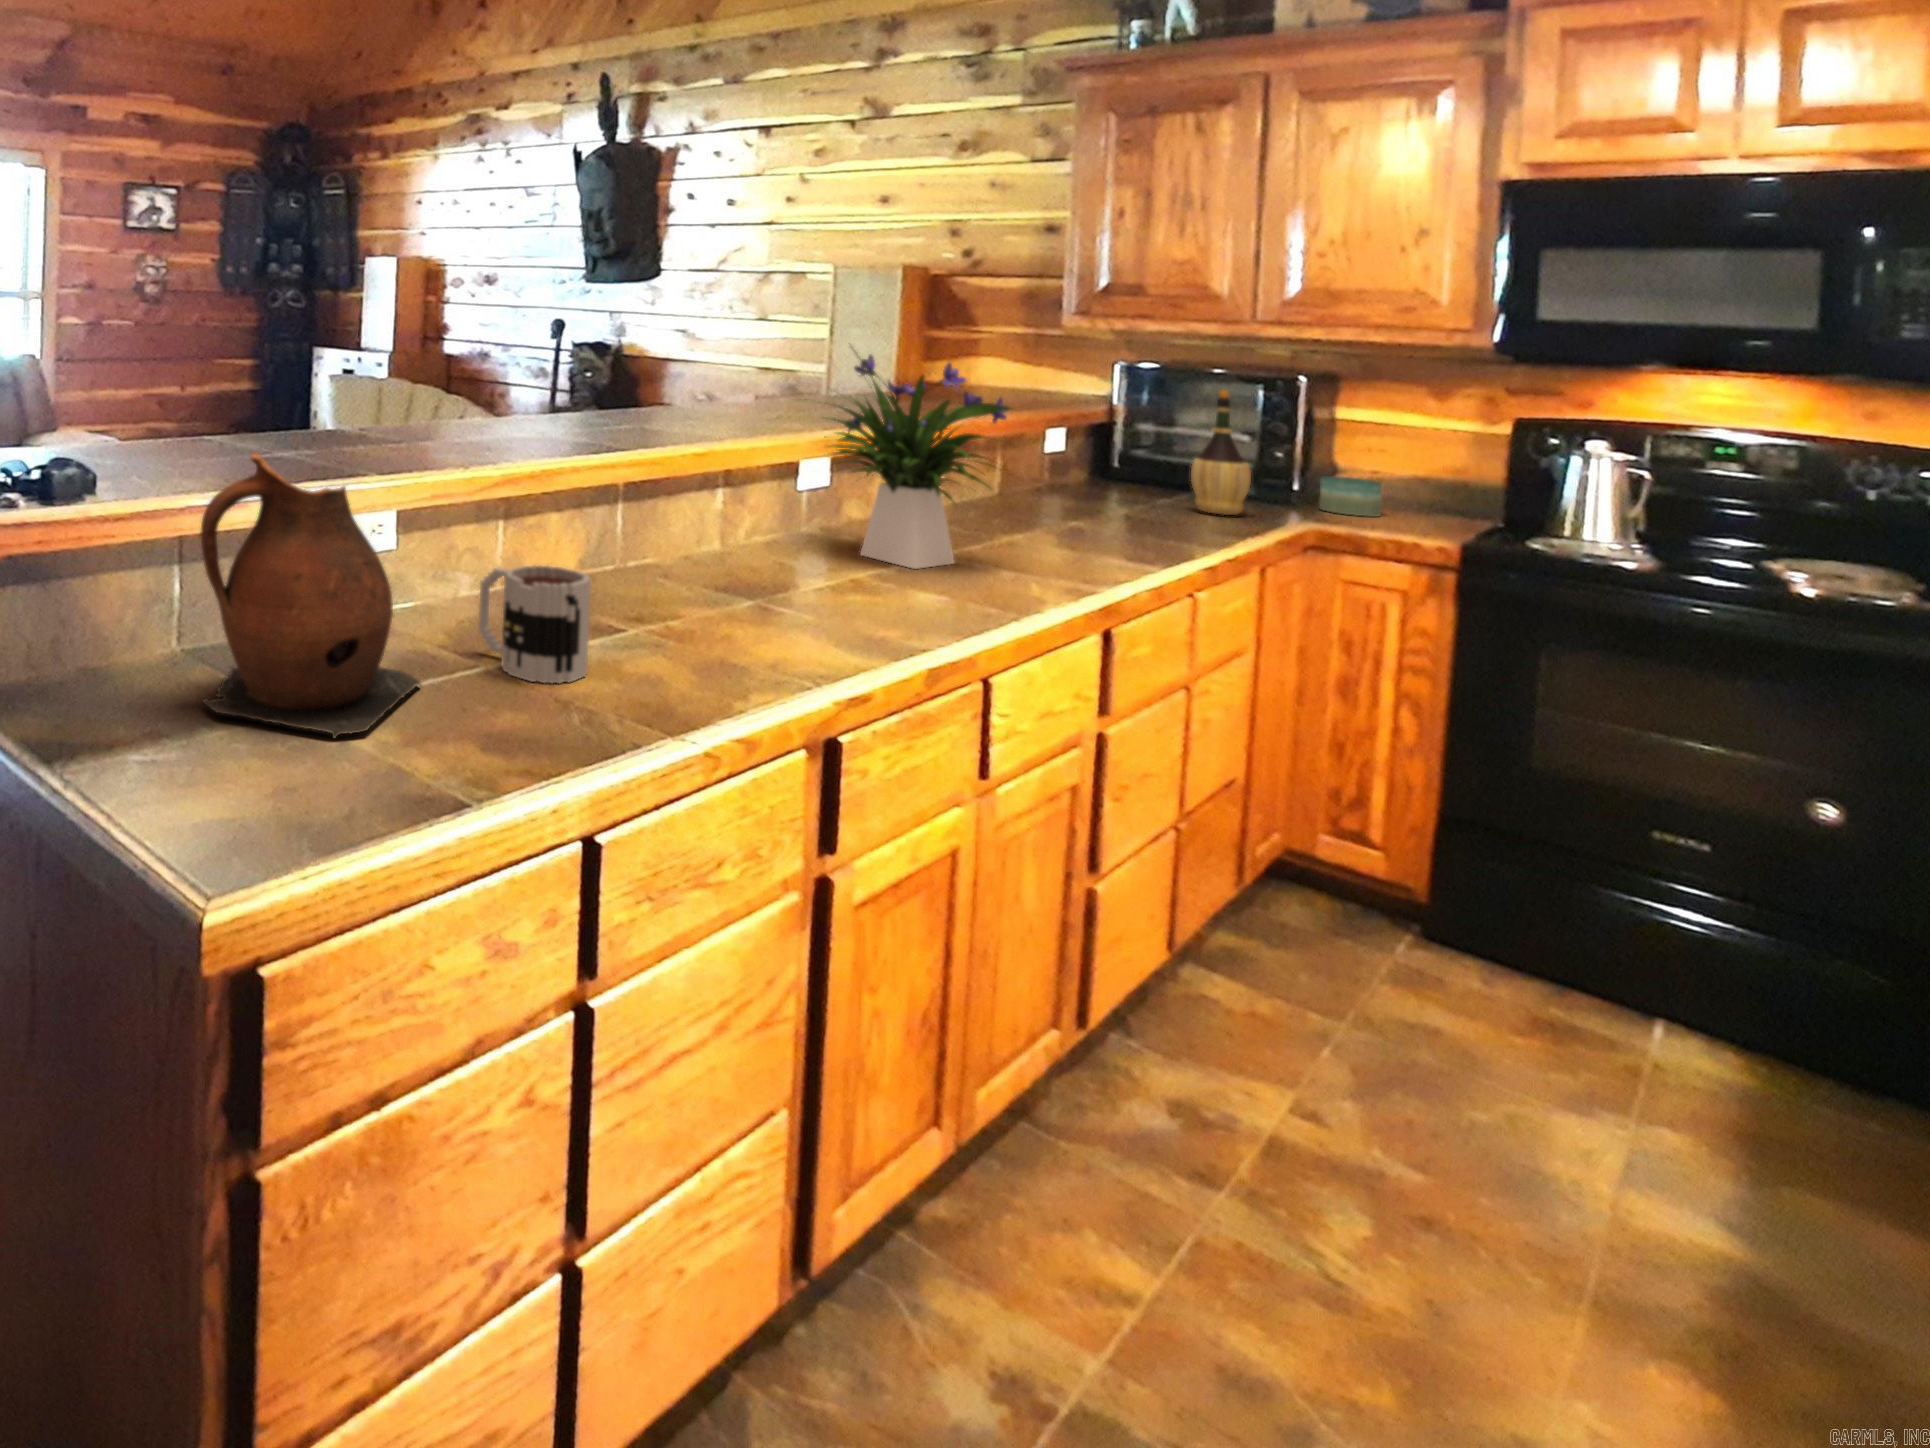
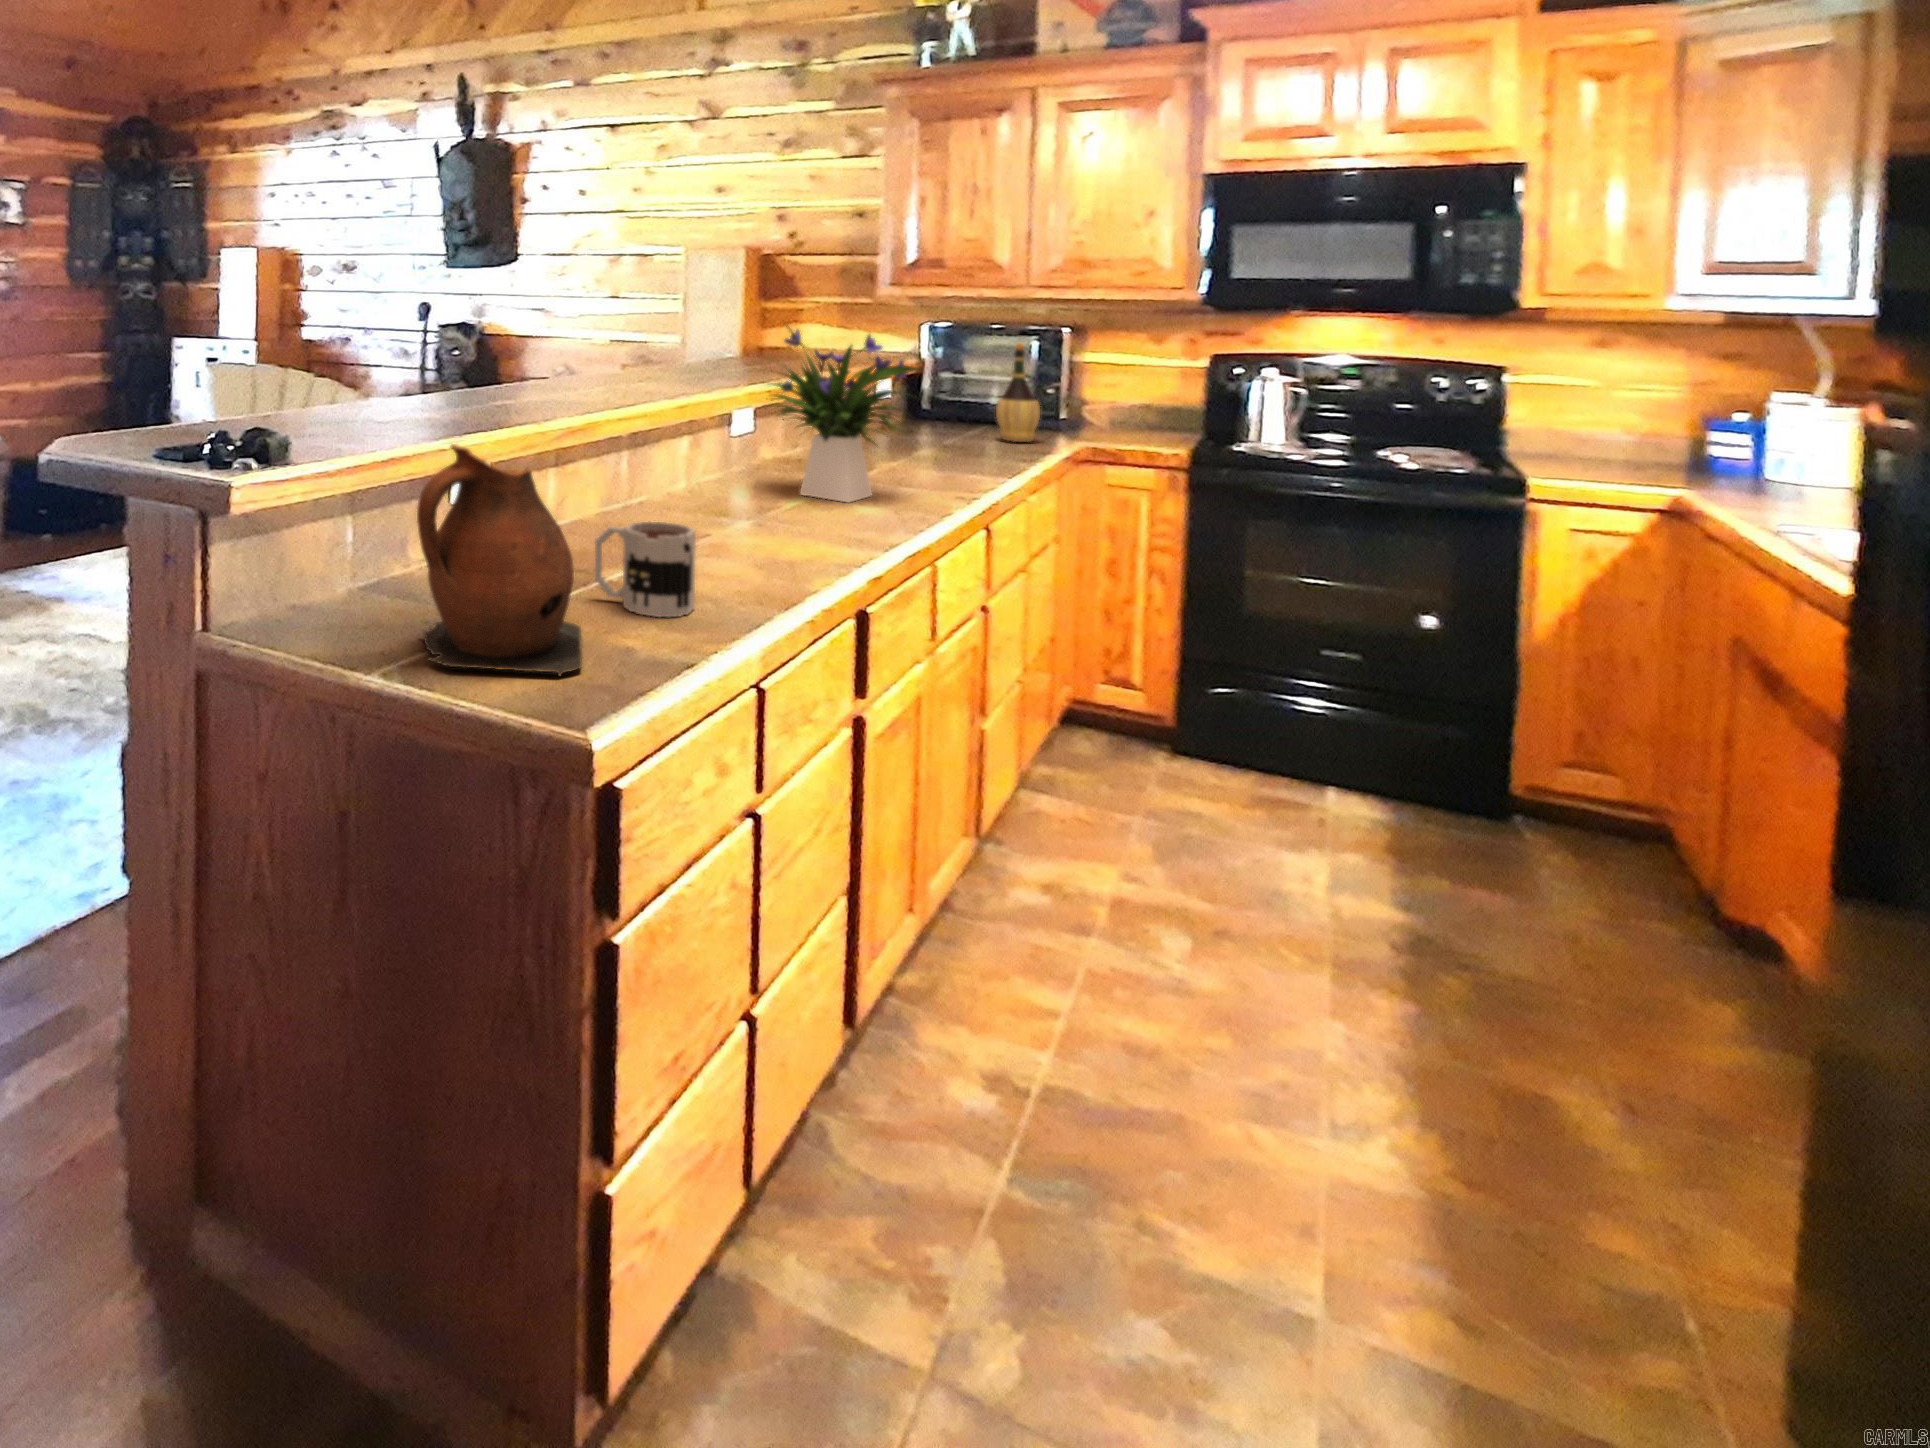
candle: present [1319,476,1382,517] -> none [1080,407,1124,437]

